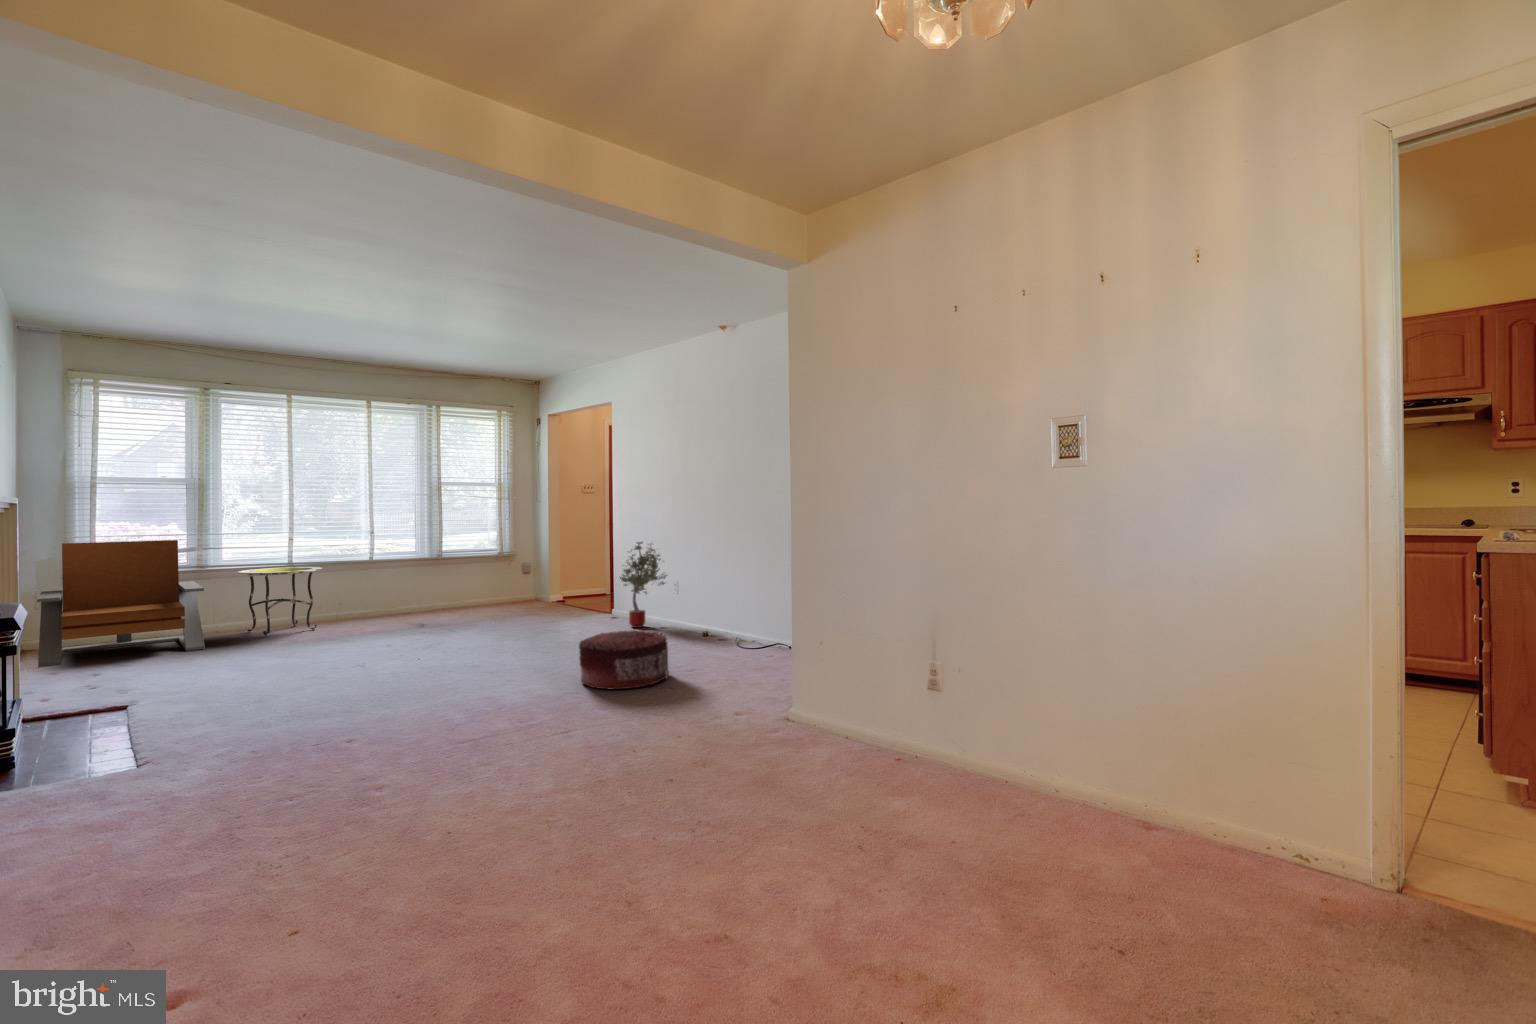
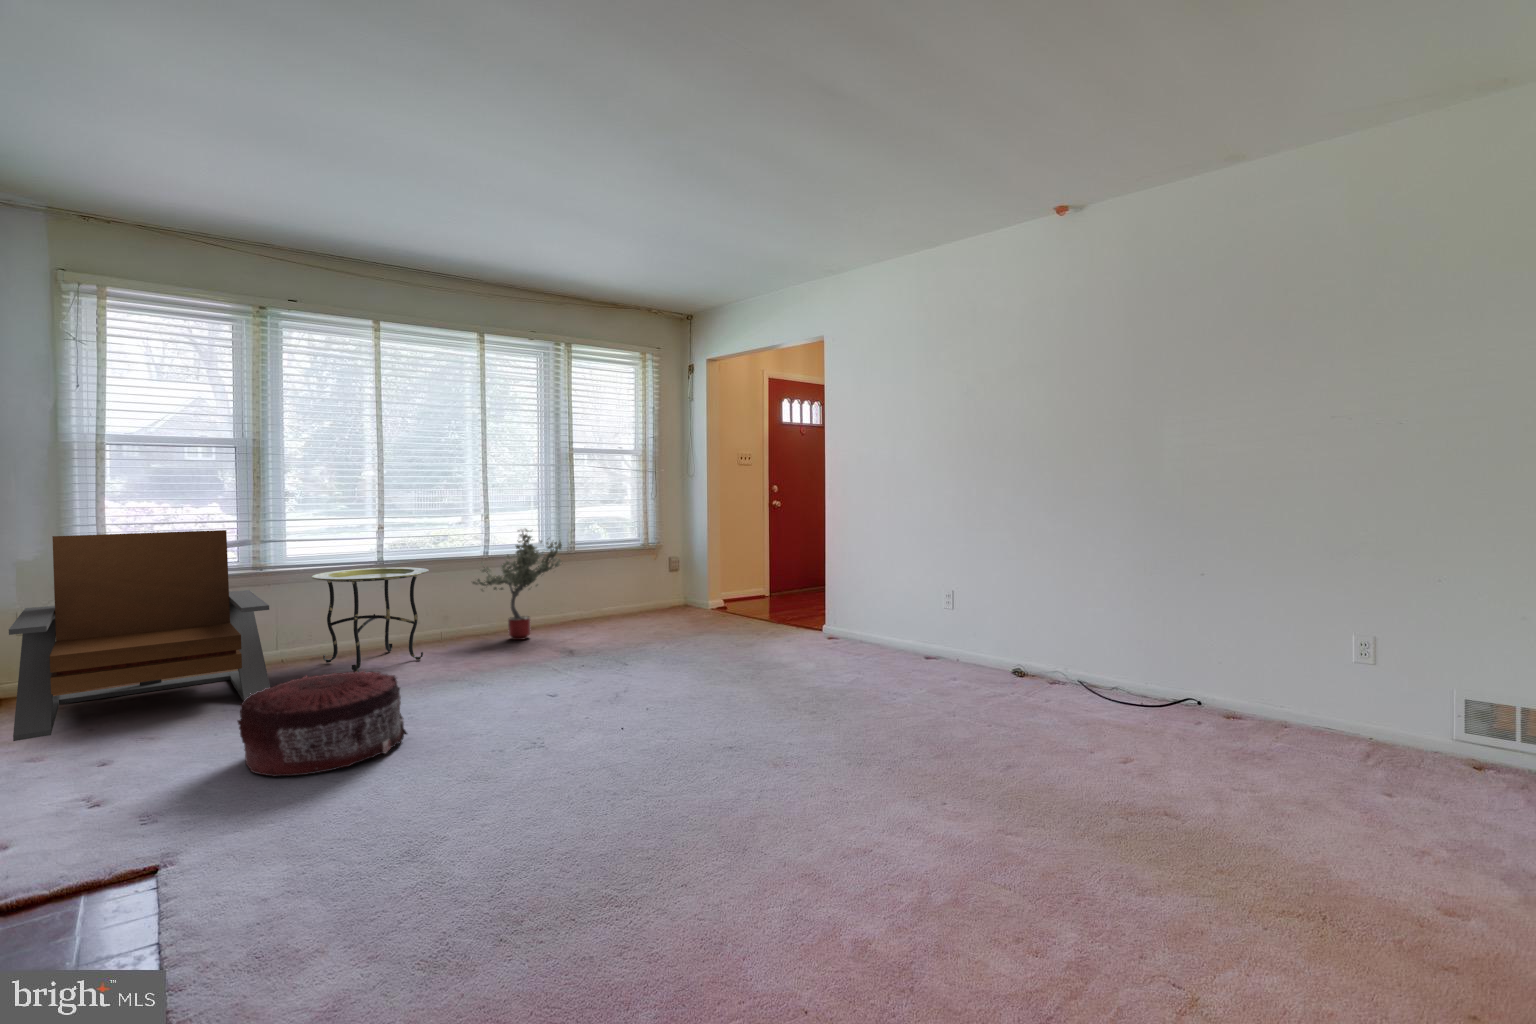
potted tree: present [620,541,667,628] -> present [473,529,562,640]
pouf: present [579,630,669,690] -> present [237,670,407,776]

